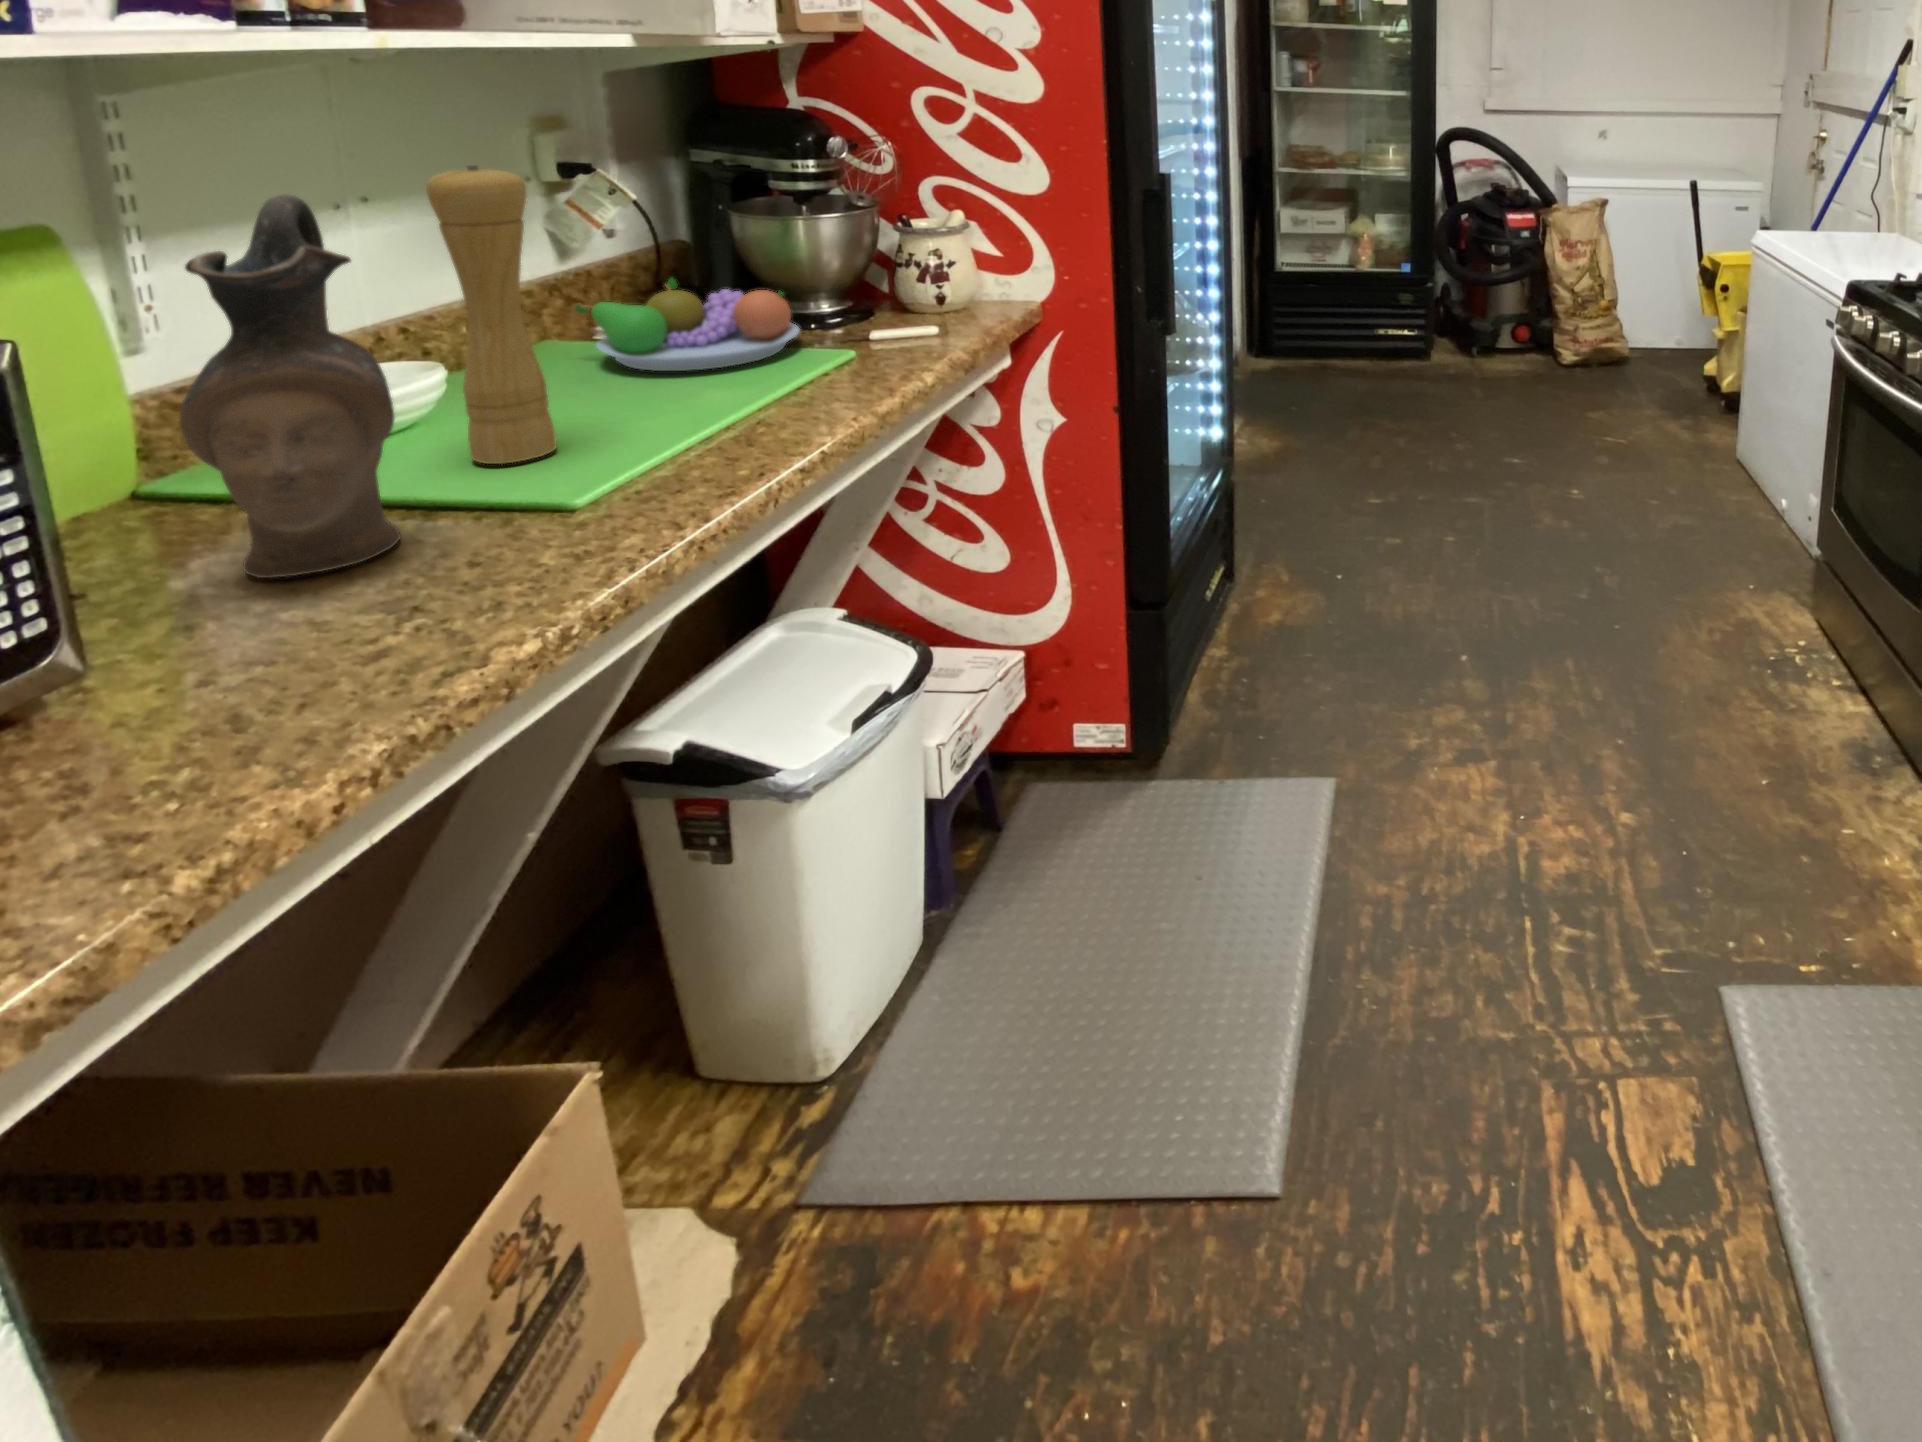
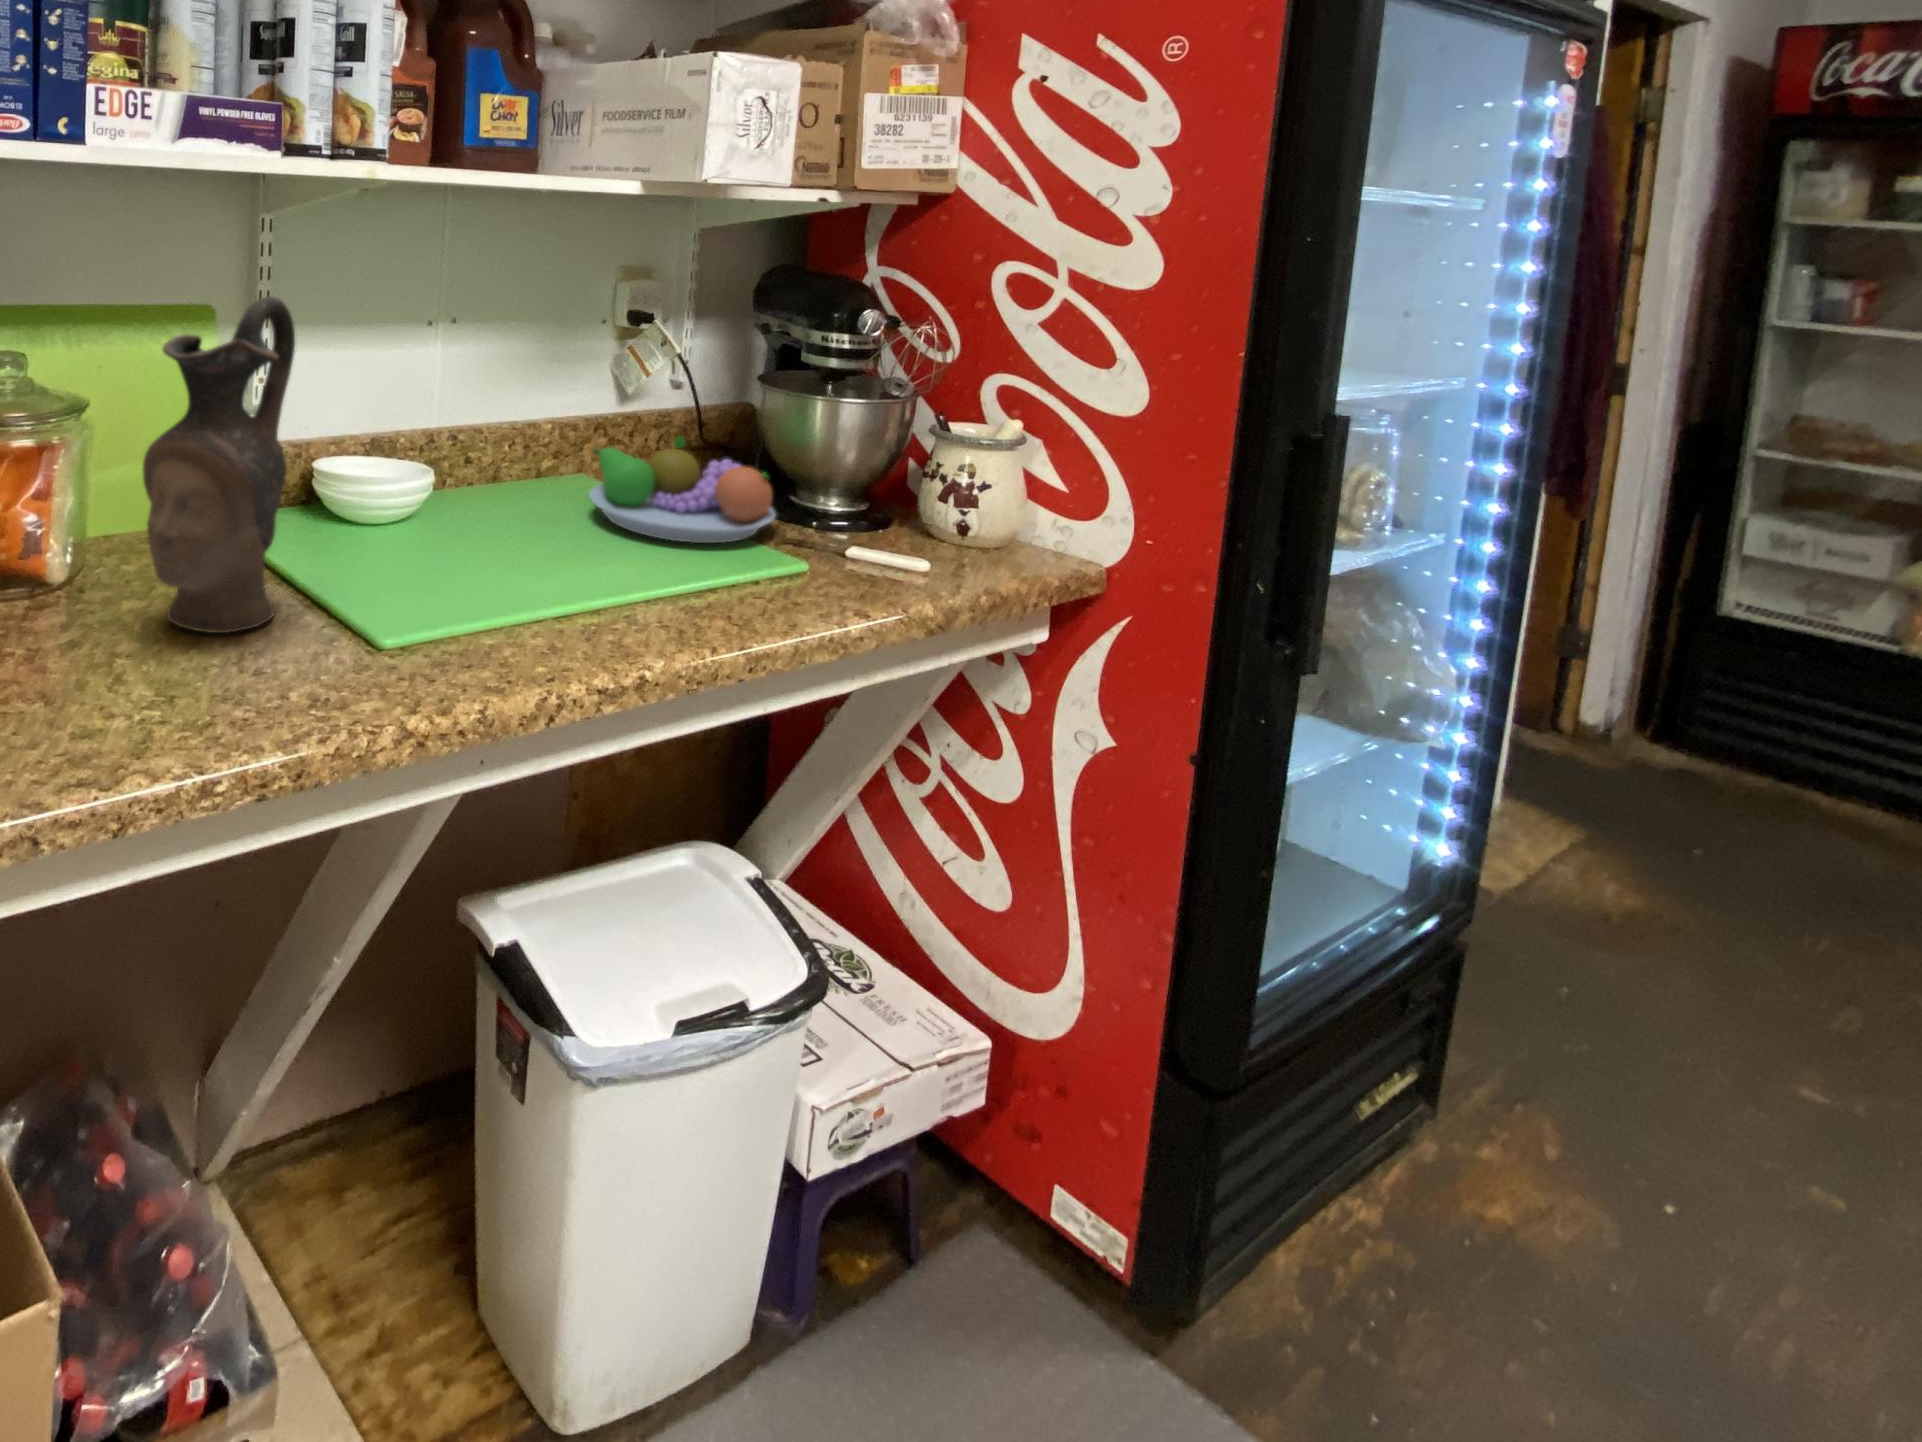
pepper mill: present [426,165,557,464] -> none [398,291,481,582]

